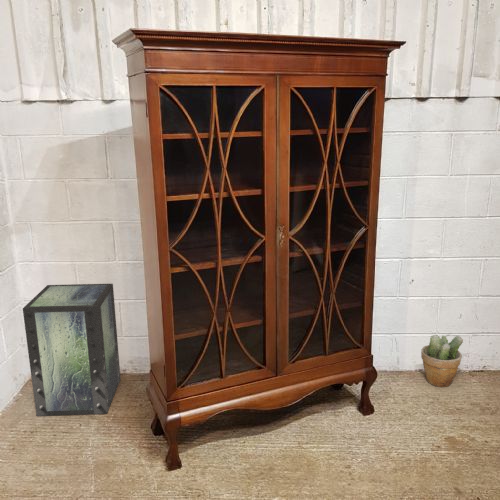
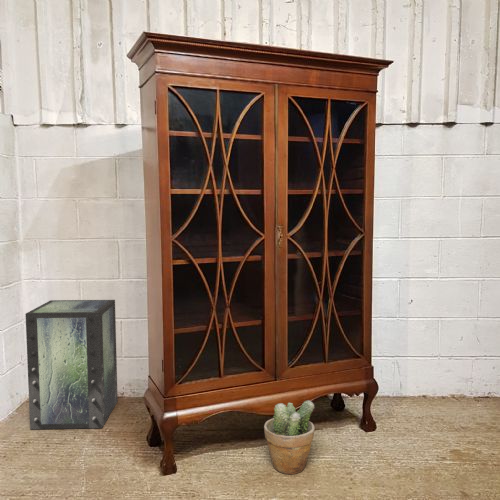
potted plant: present [421,335,463,387] -> present [264,400,315,474]

